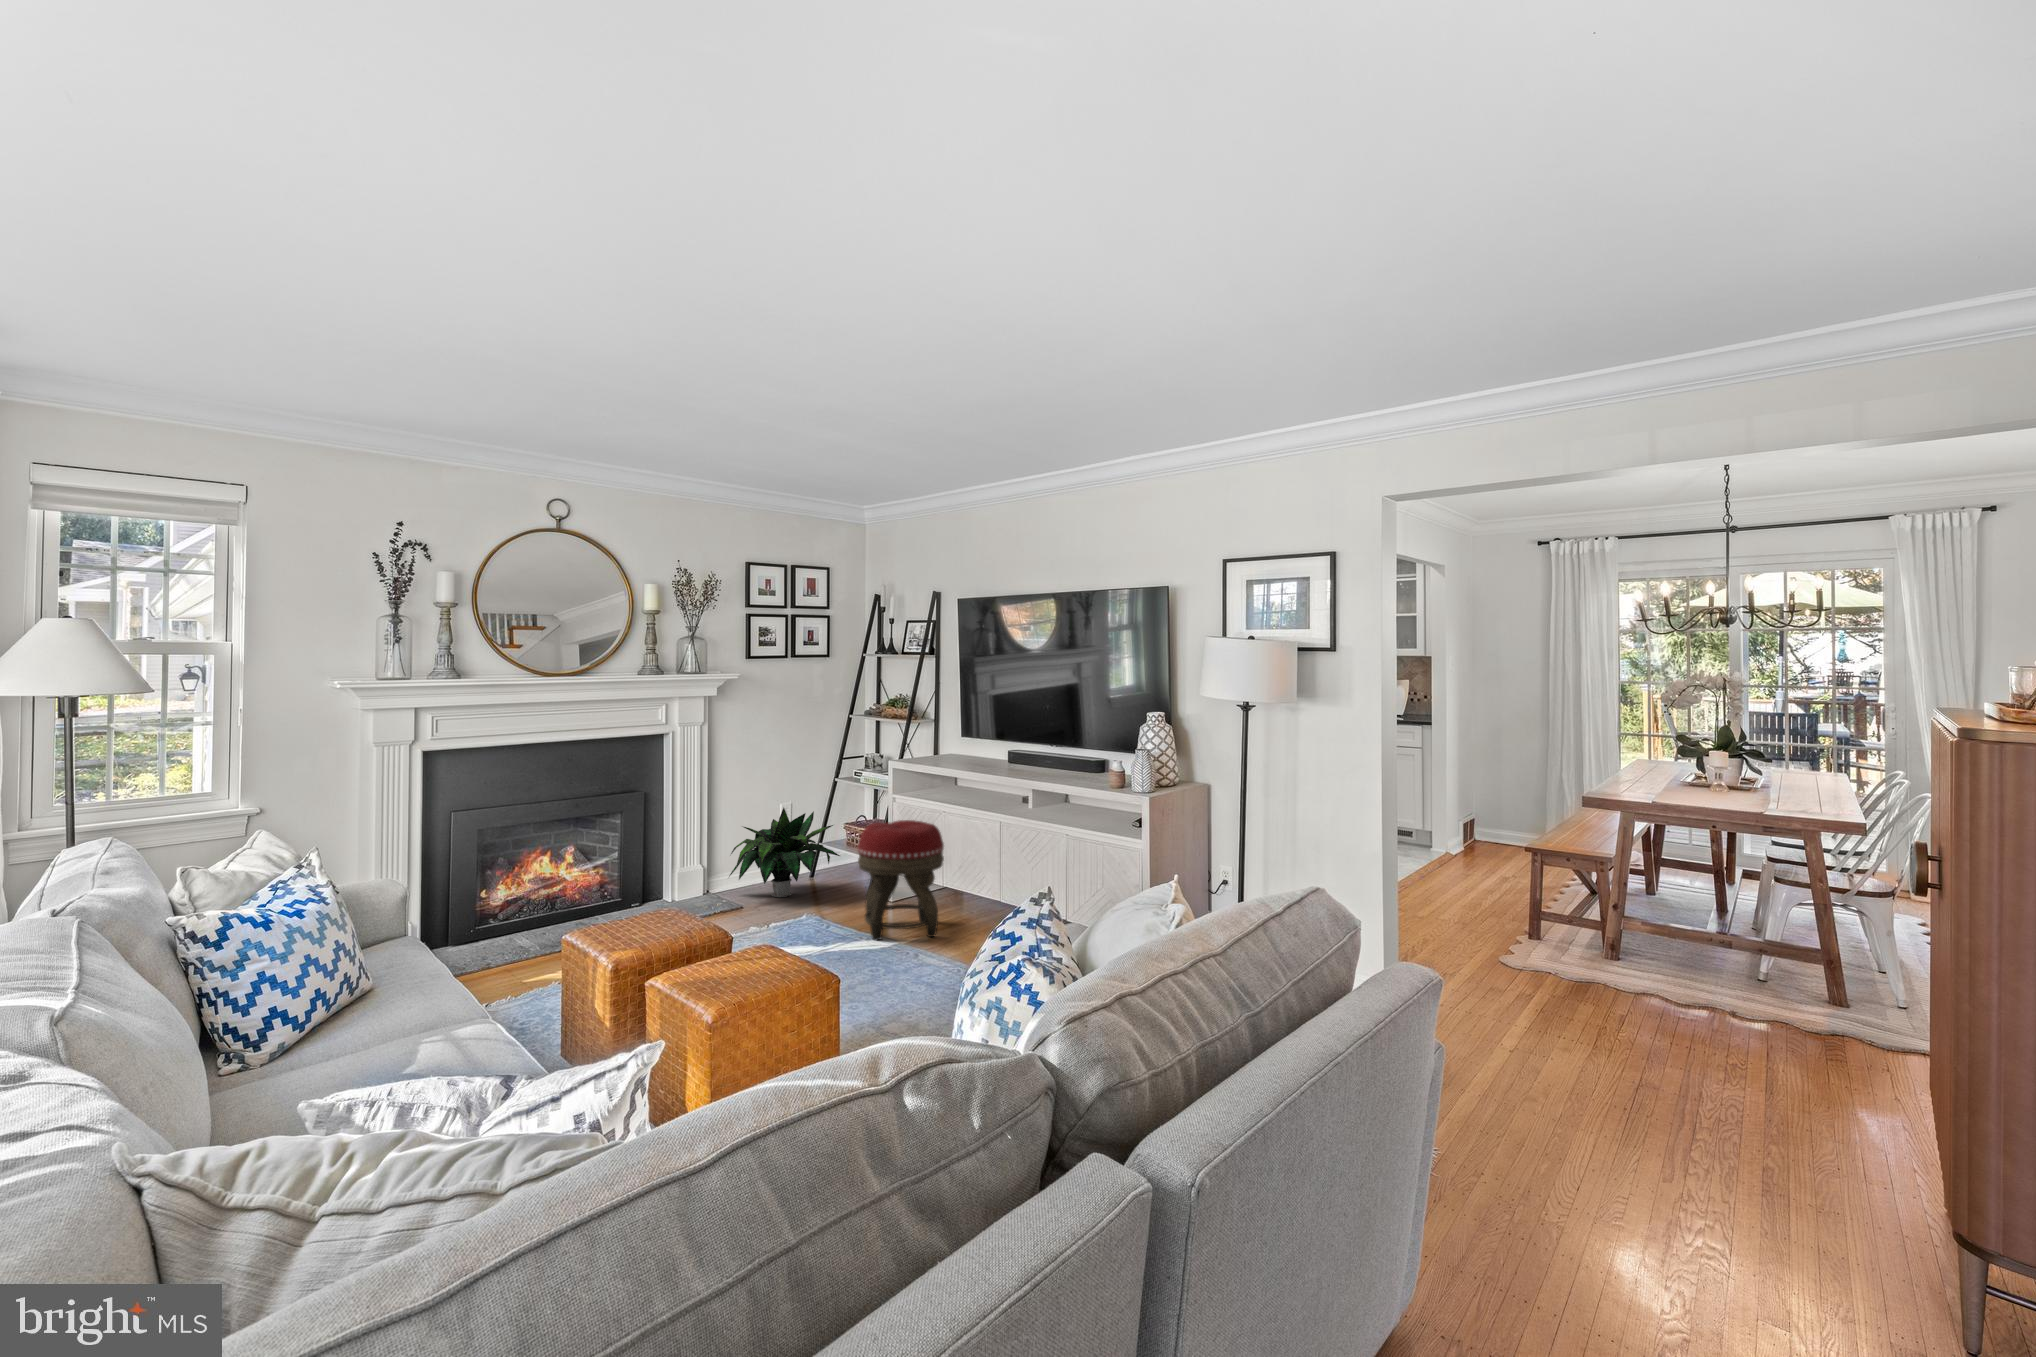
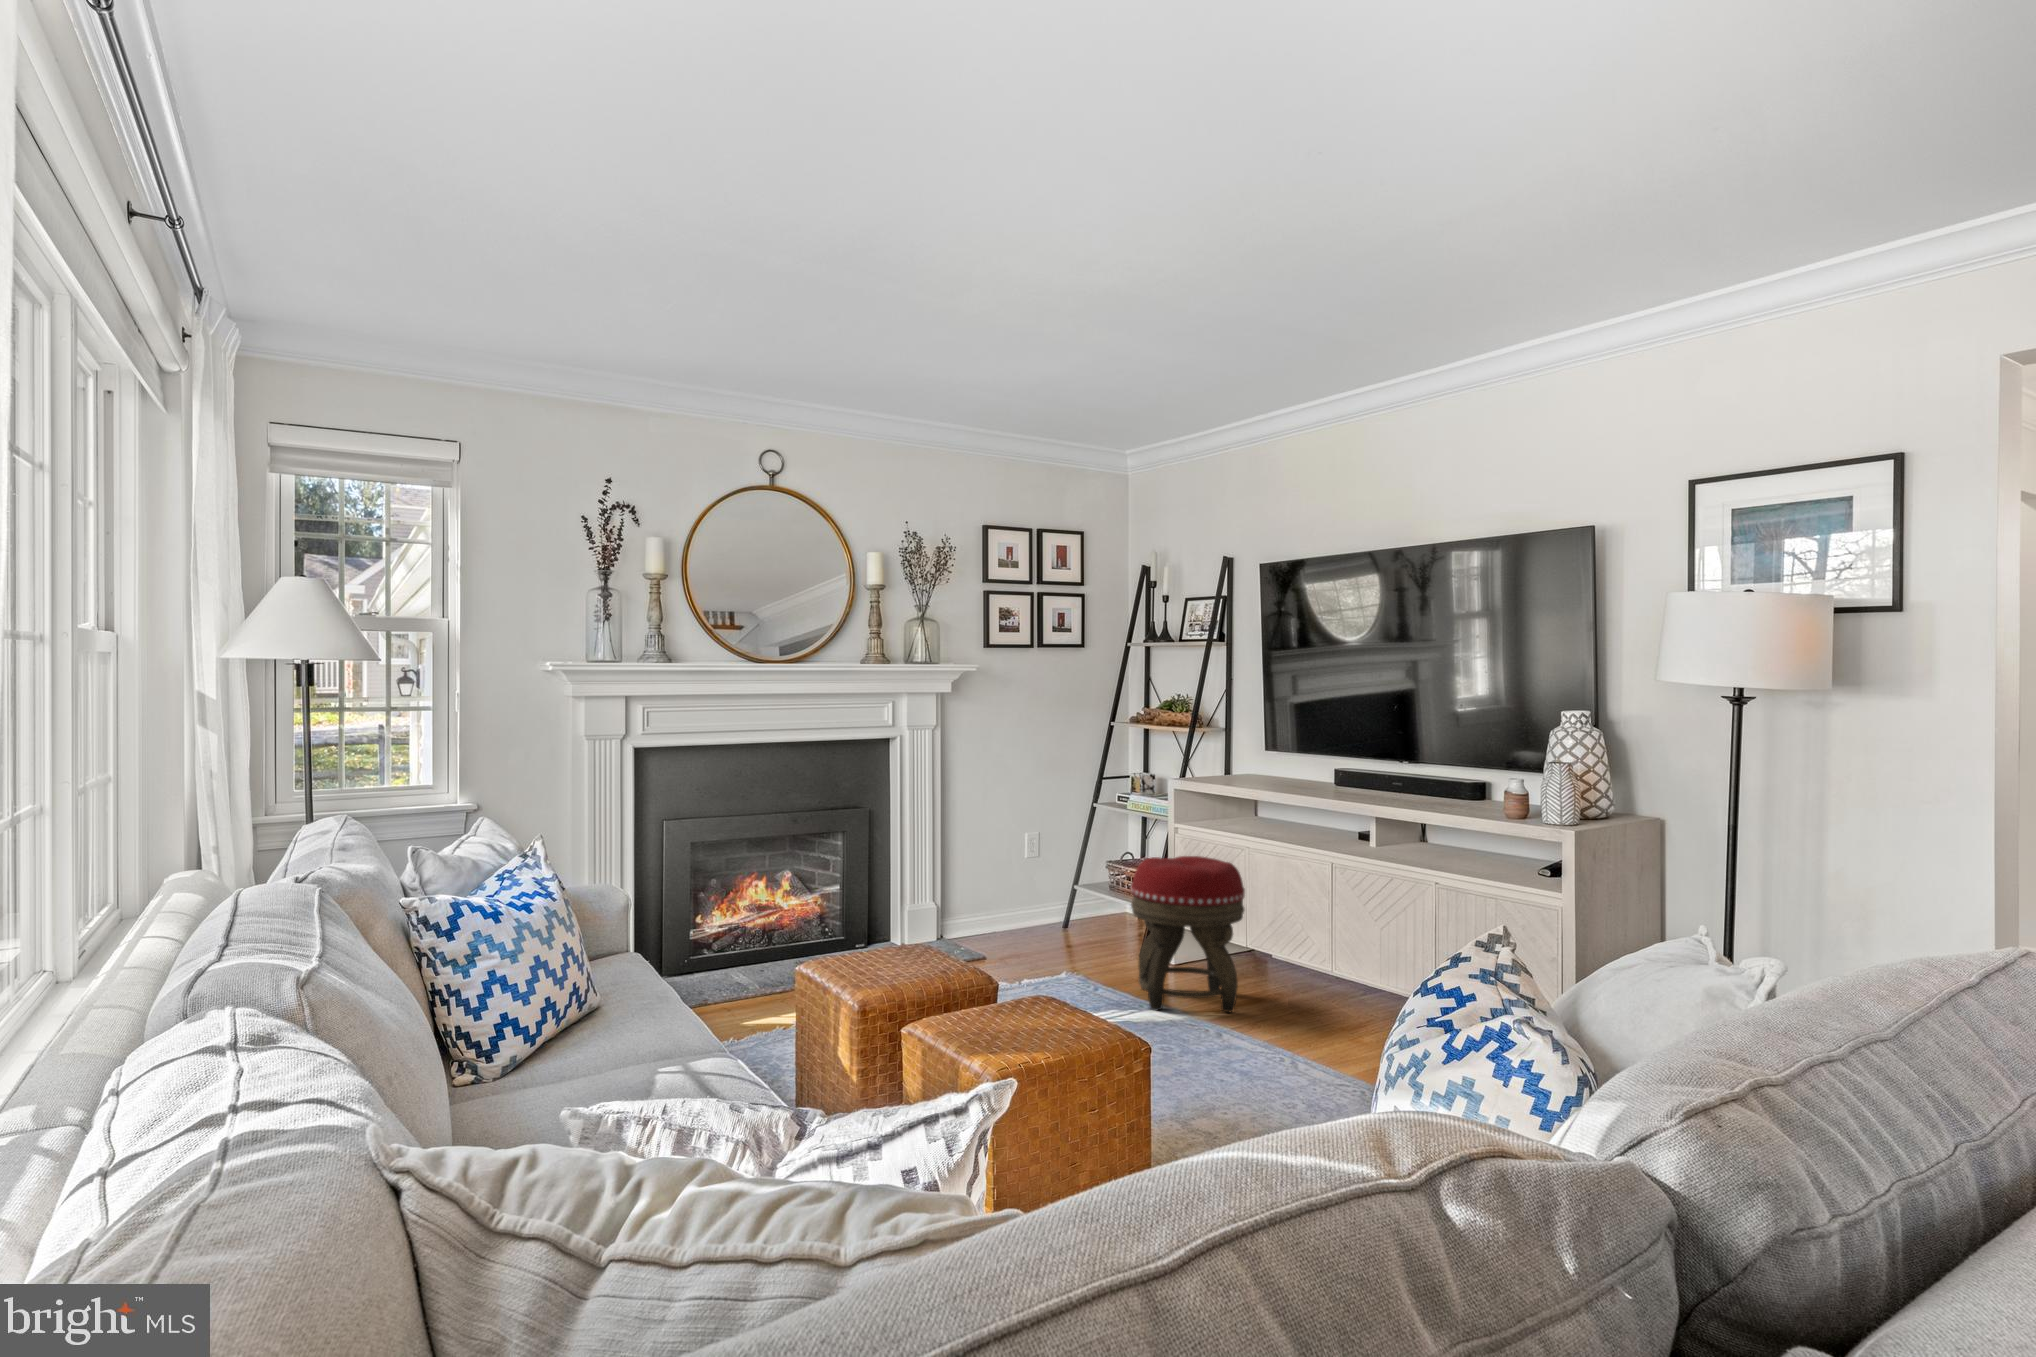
potted plant: present [729,808,840,897] -> none [961,834,1104,949]

